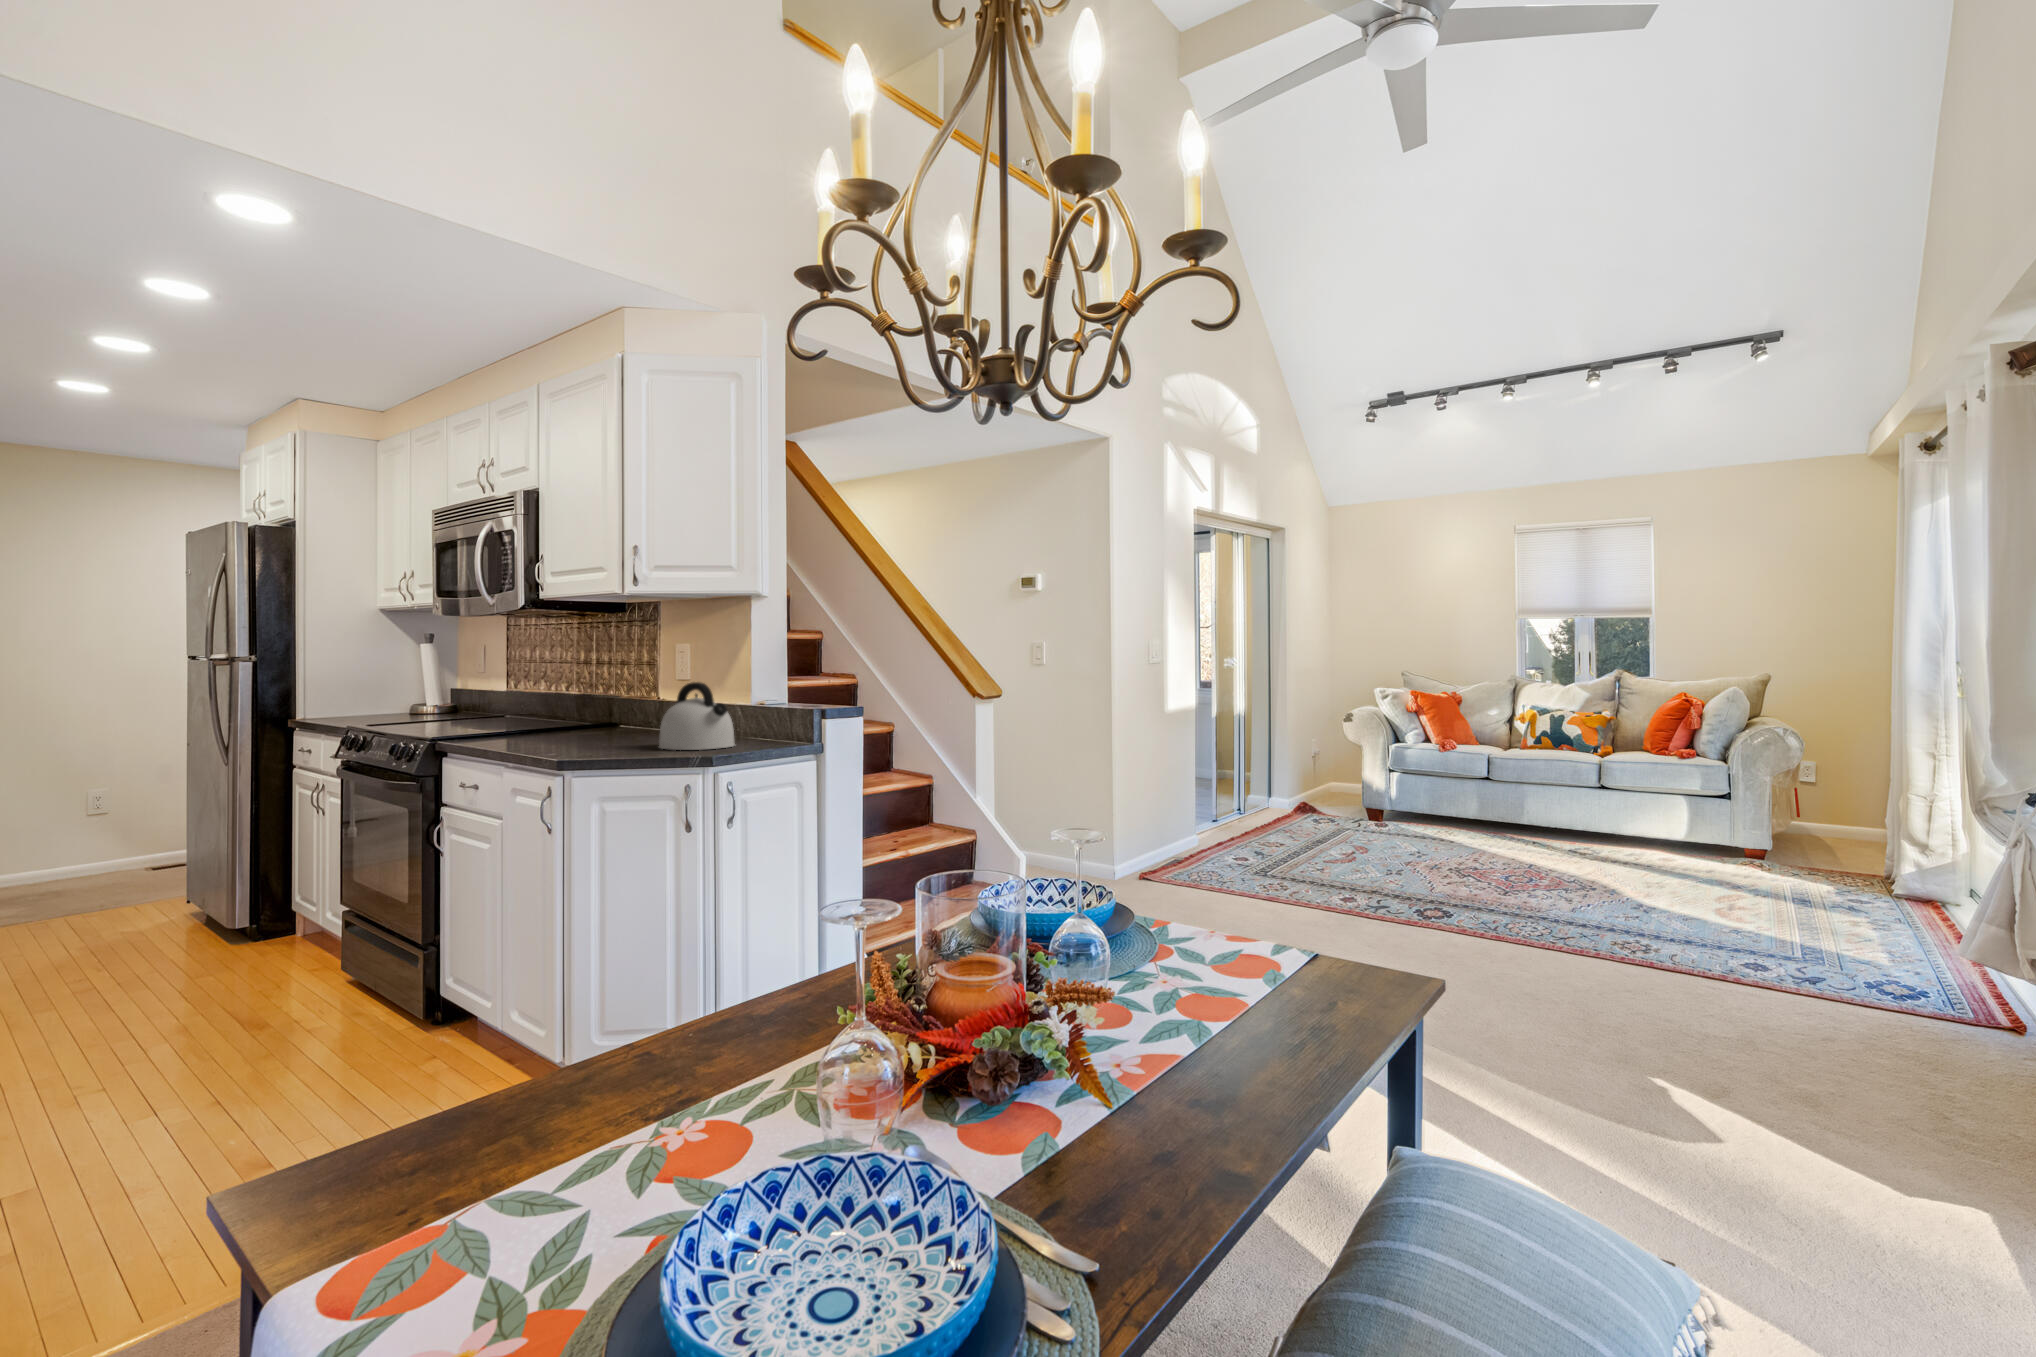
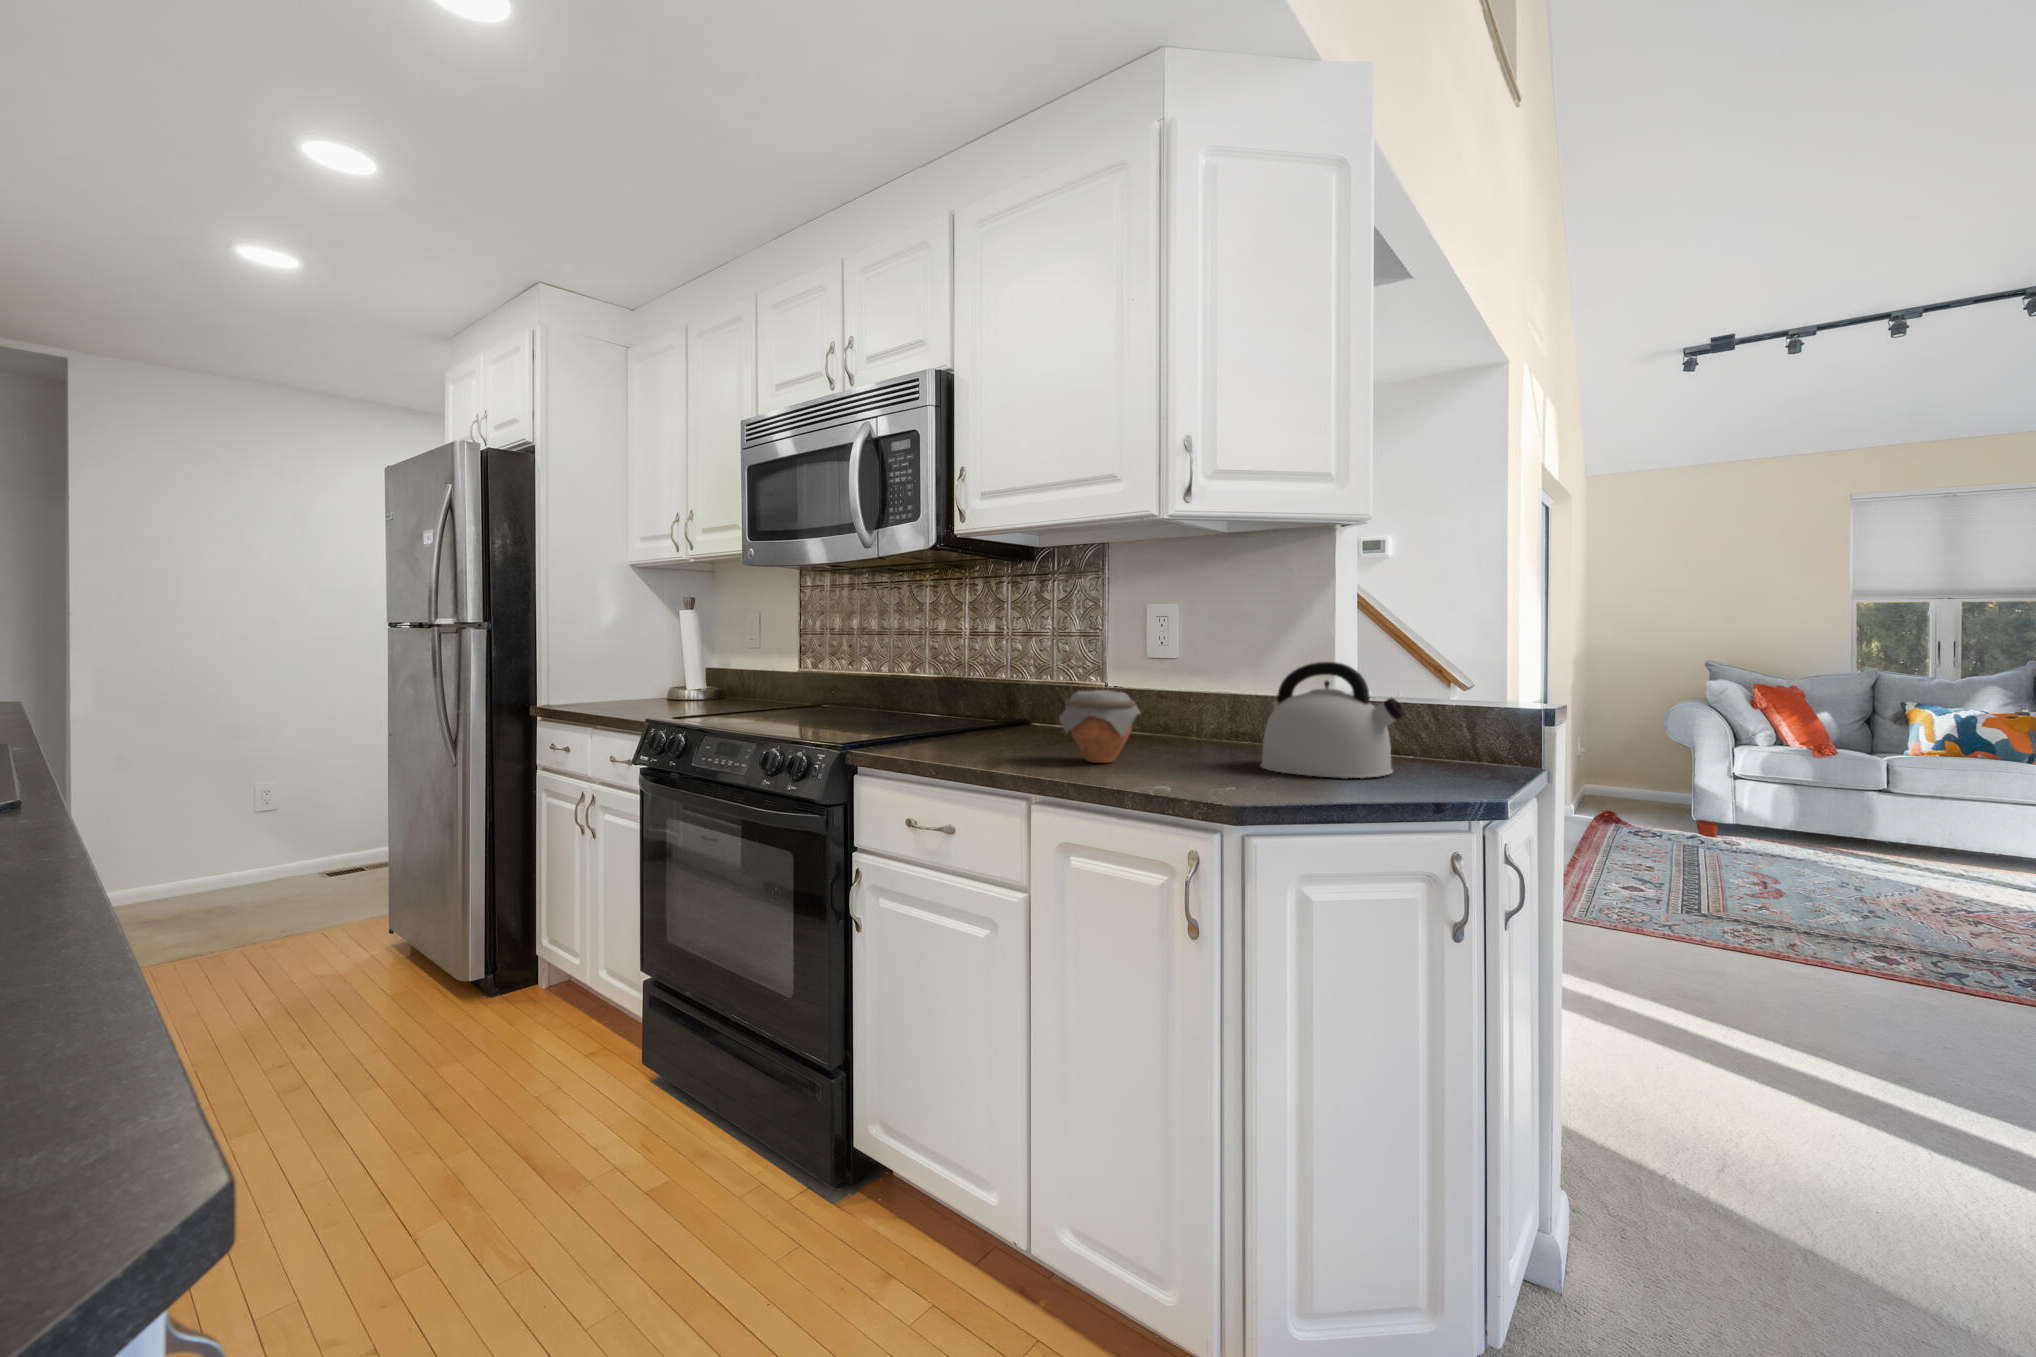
jar: none [544,701,599,746] -> present [1059,690,1140,763]

